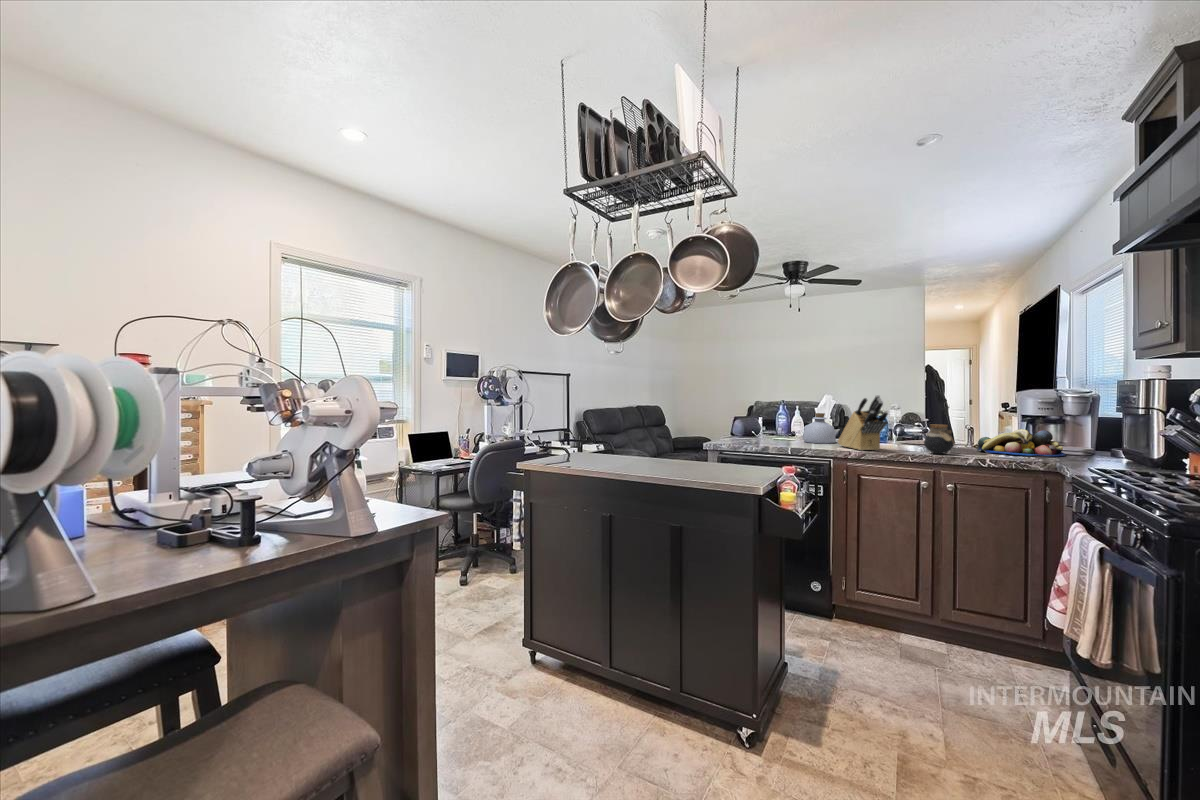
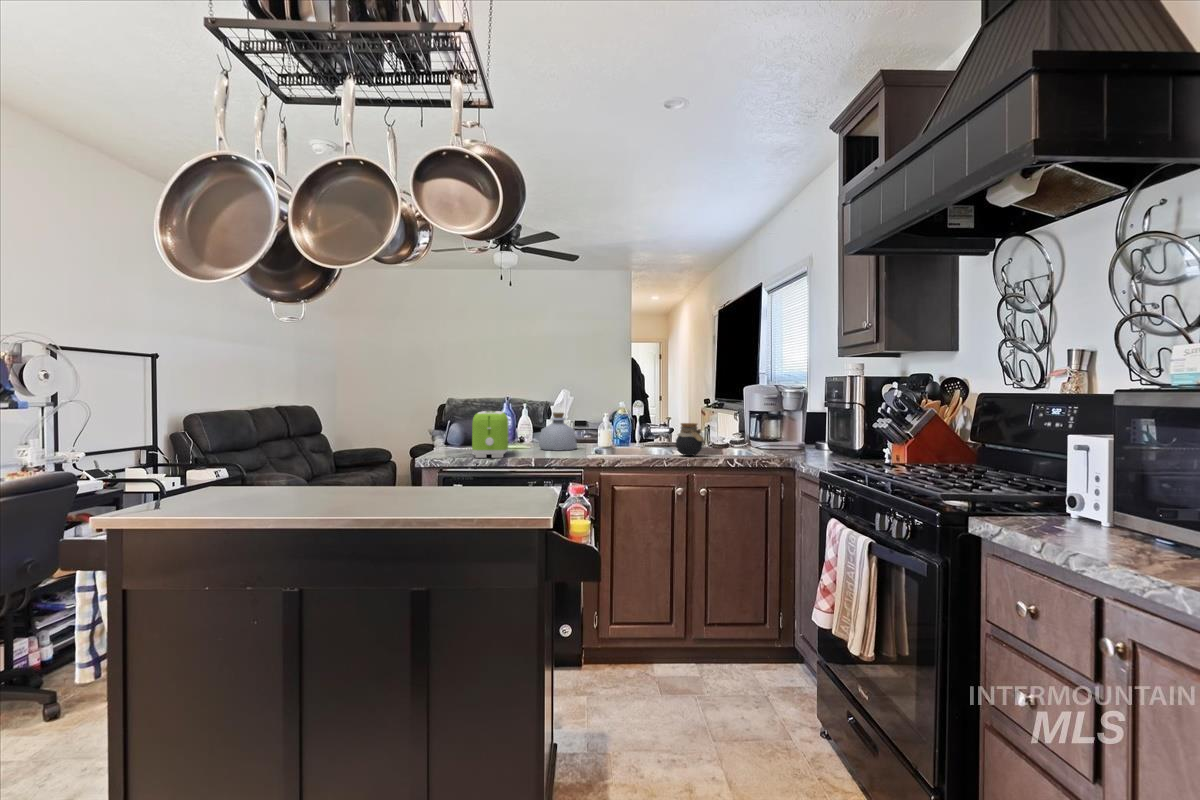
knife block: present [838,395,888,450] -> none [583,390,642,457]
toaster: none [744,411,775,446] -> present [472,411,508,458]
fruit bowl: present [977,429,1066,456] -> none [715,425,789,453]

